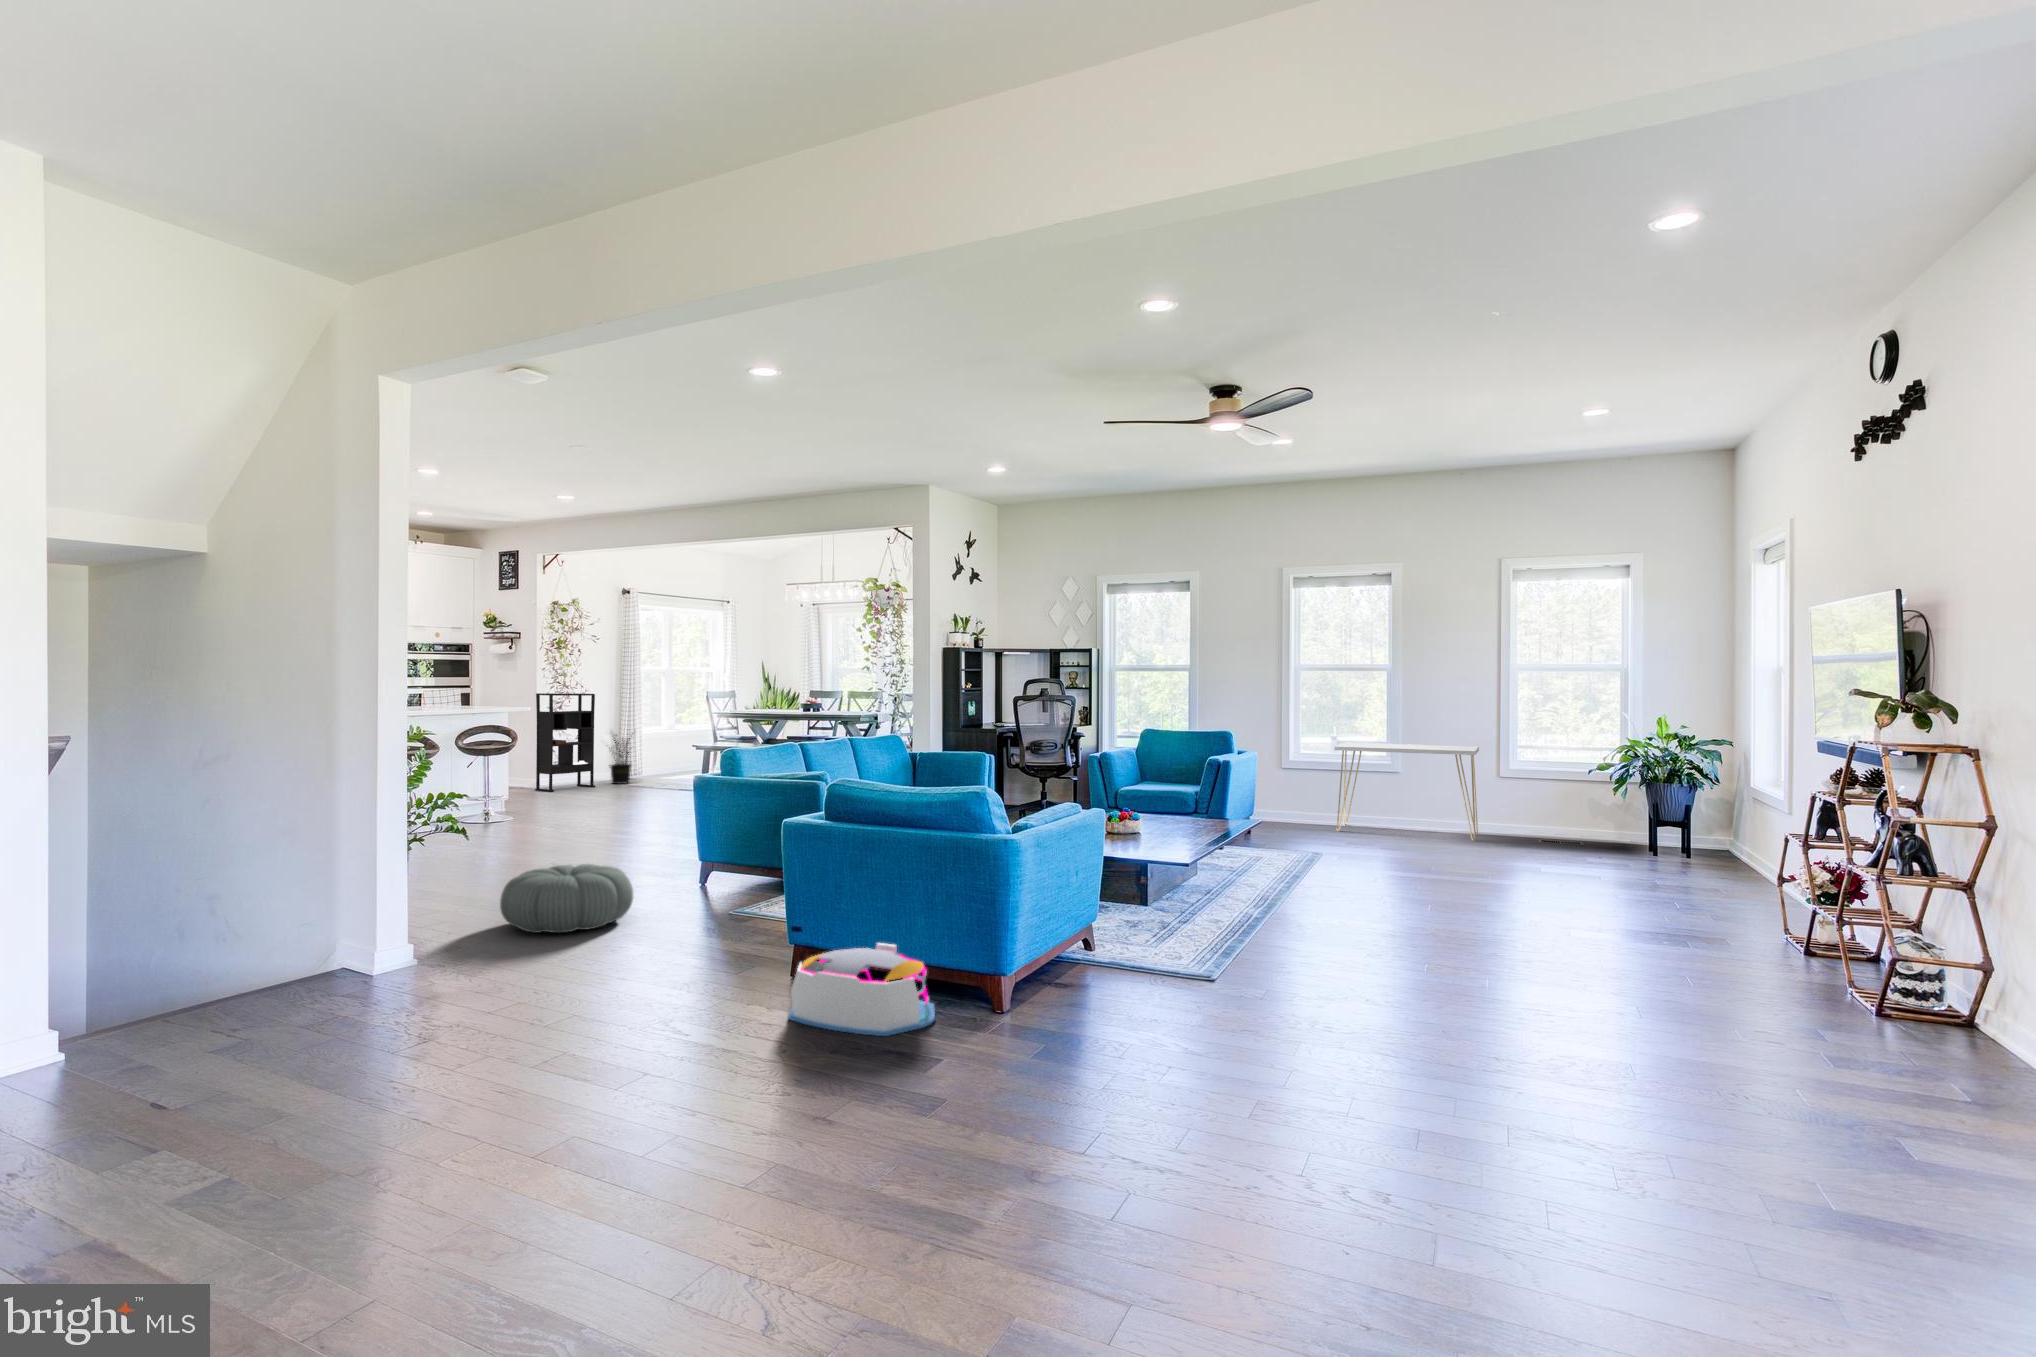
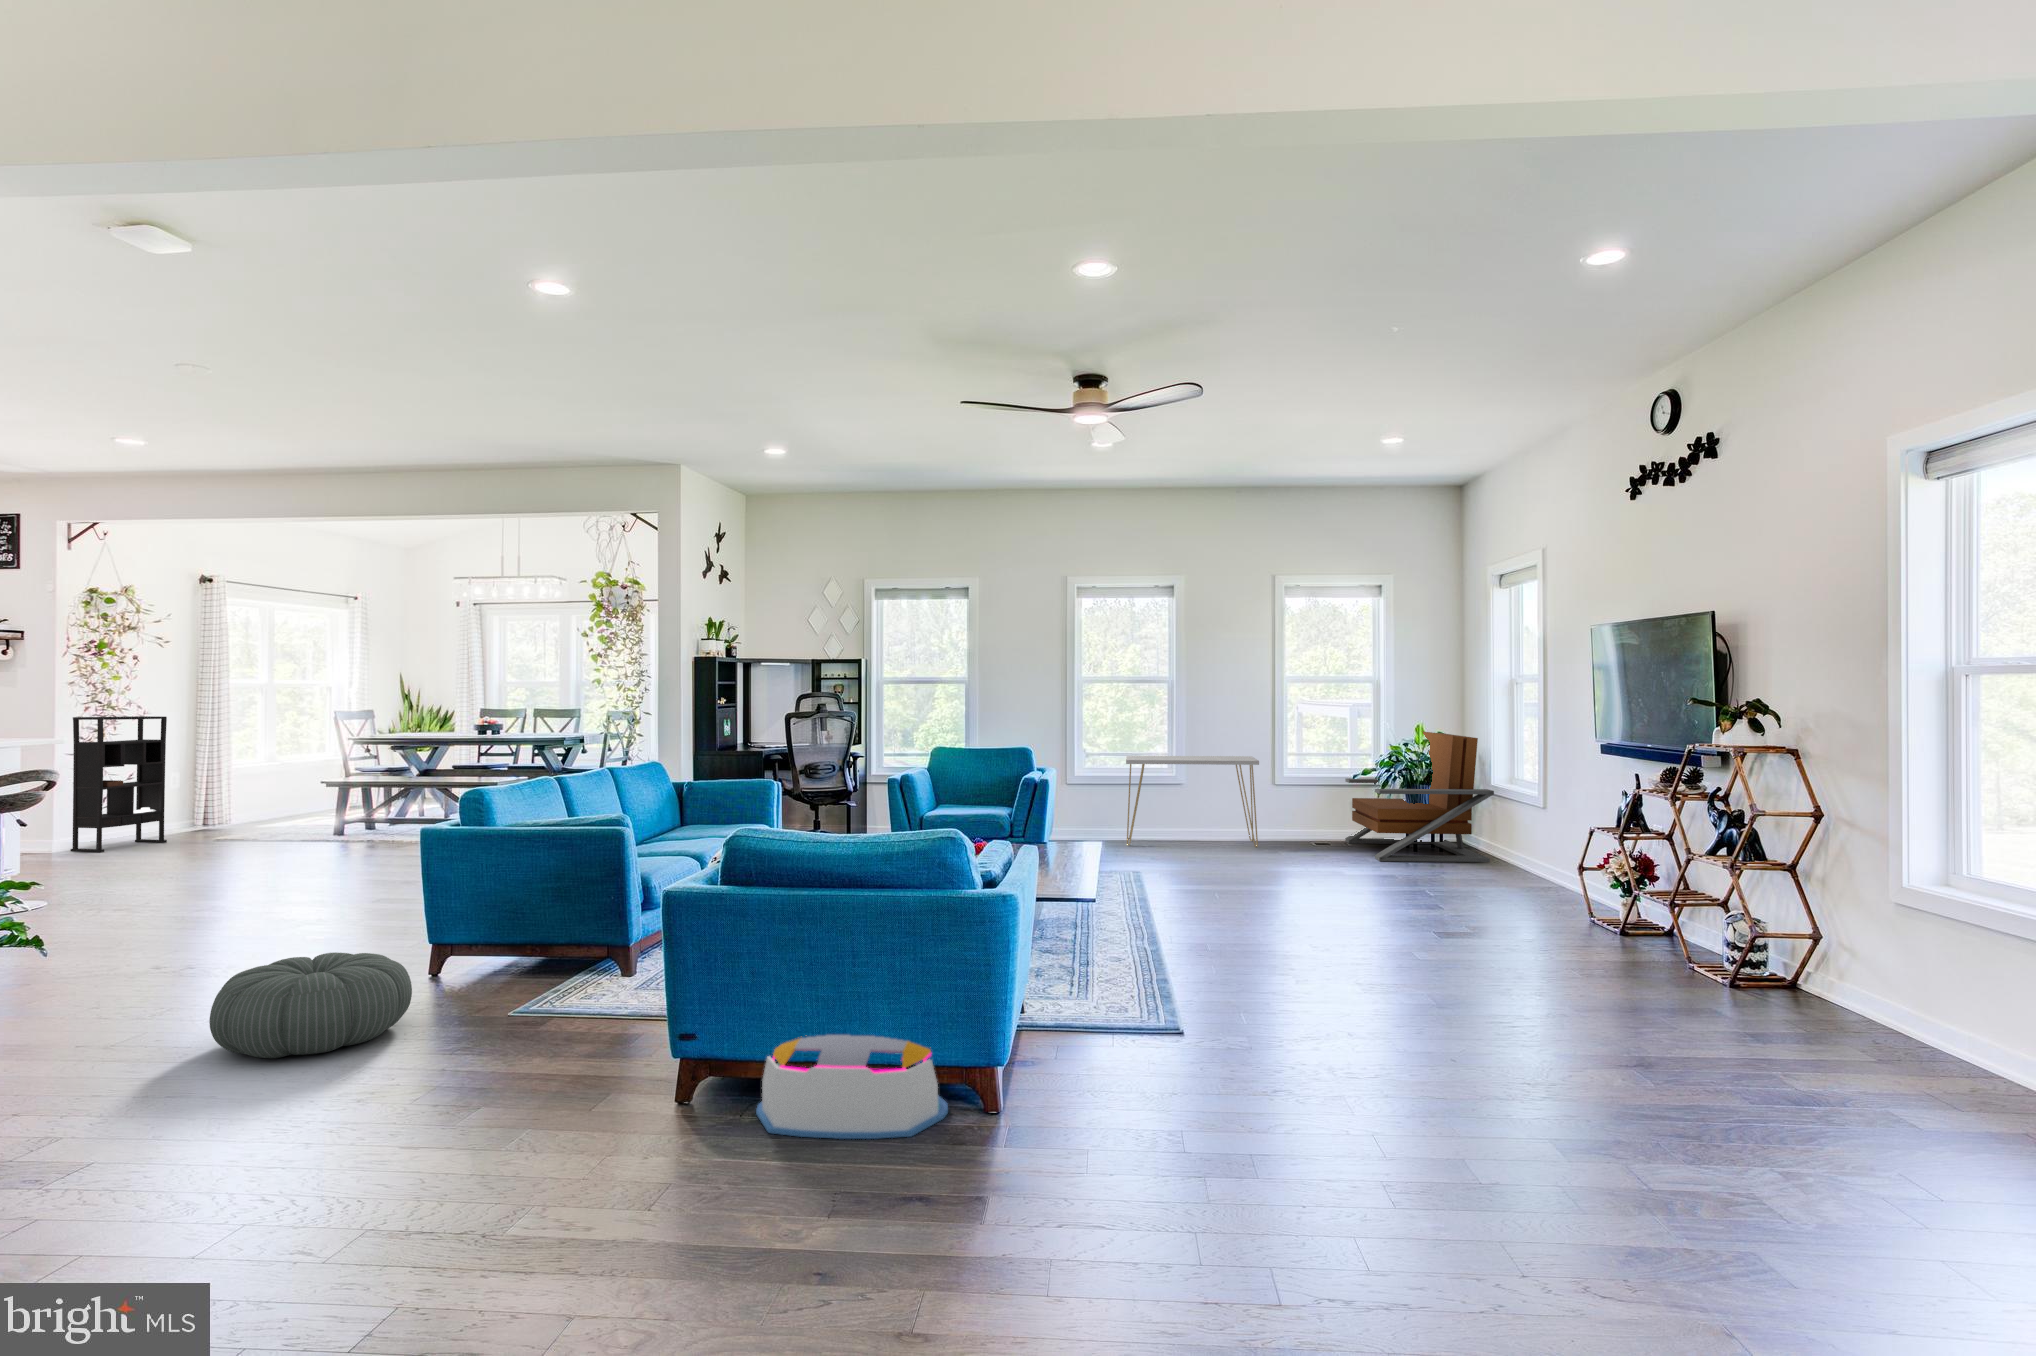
lounge chair: none [1586,725,1744,871] -> present [1345,732,1494,862]
potted plant: present [609,733,633,784] -> none [172,761,229,836]

